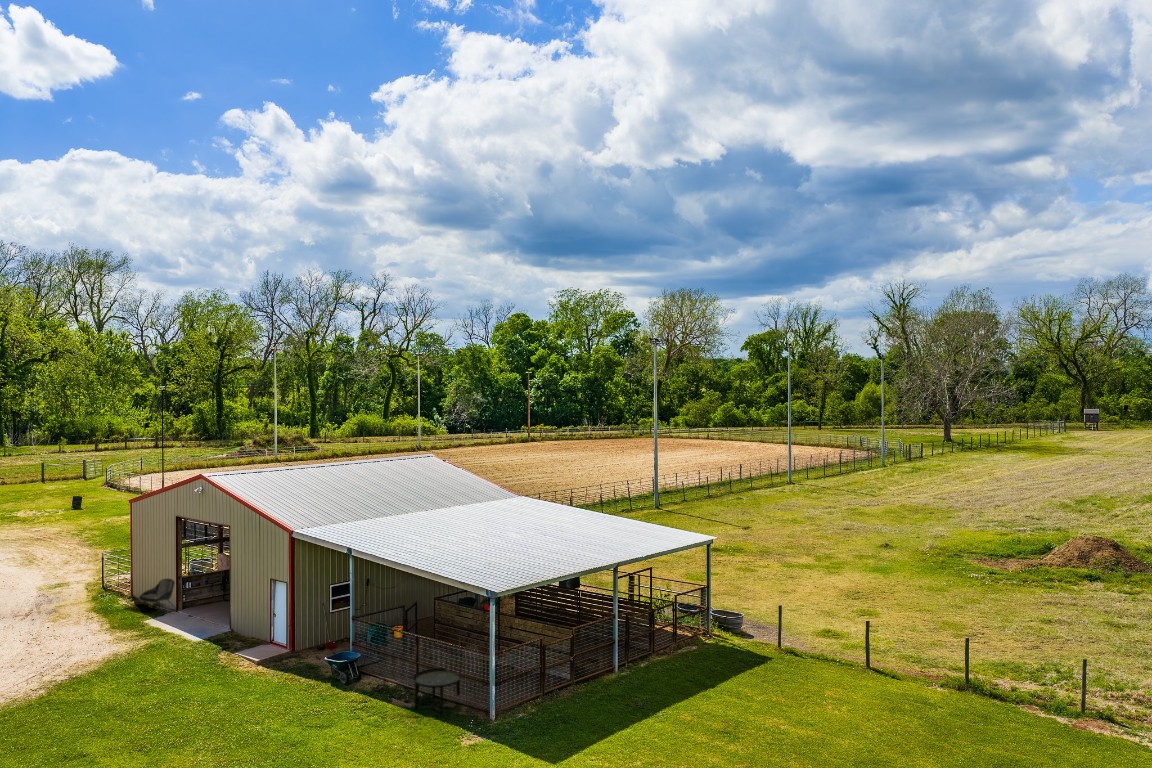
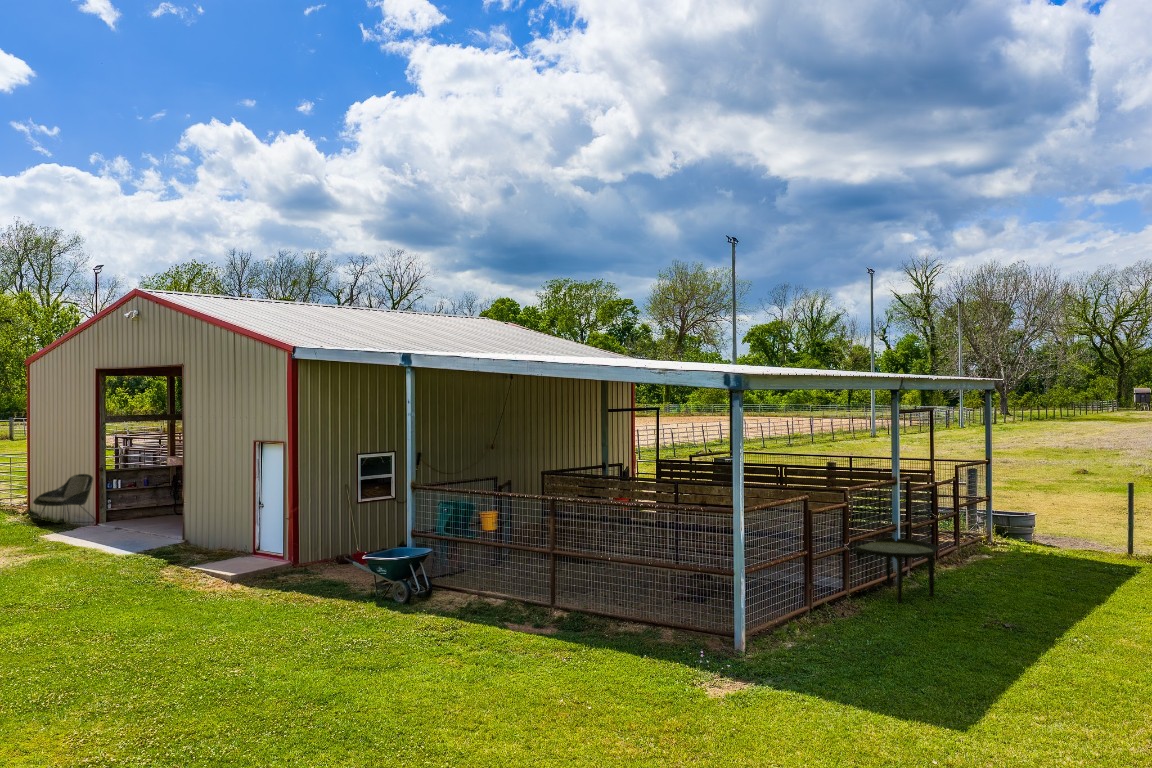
round table: present [413,668,462,713] -> present [855,538,939,603]

